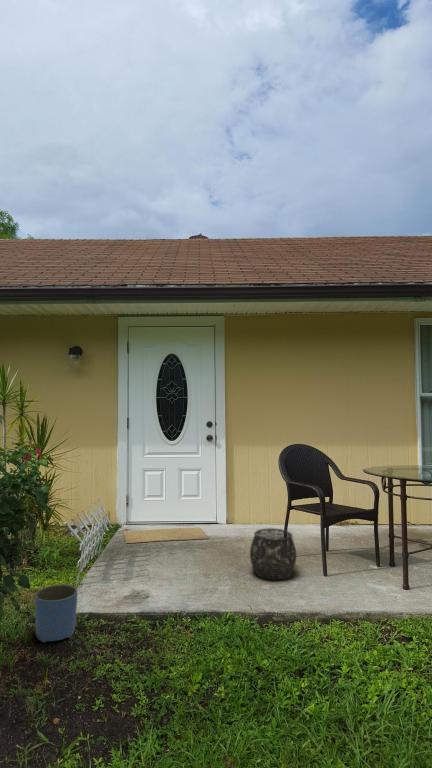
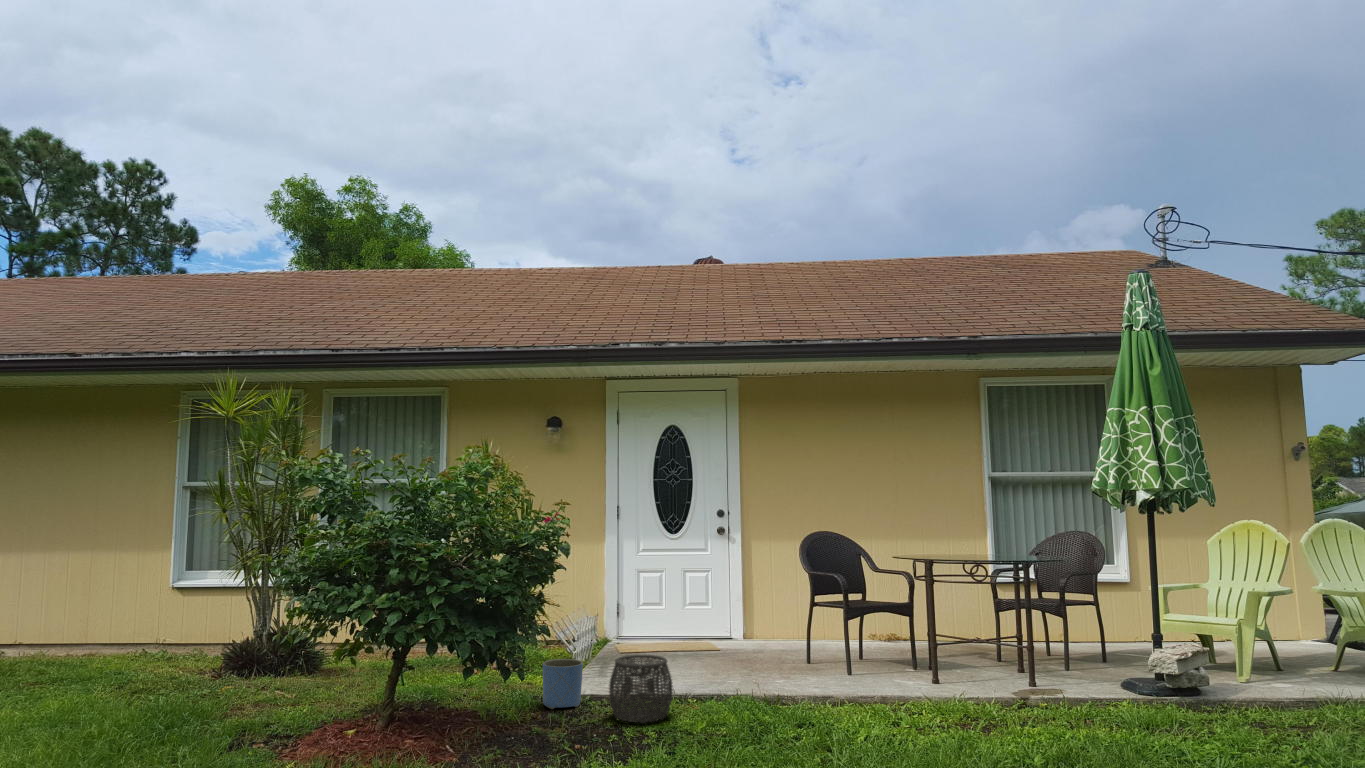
woven basket: present [250,528,296,580] -> present [609,655,673,723]

